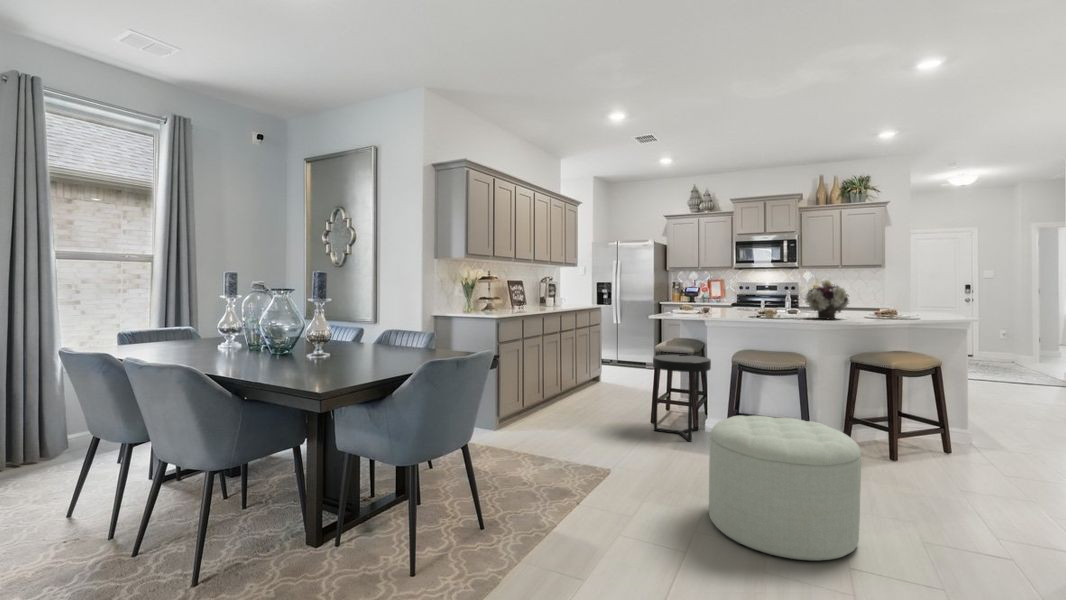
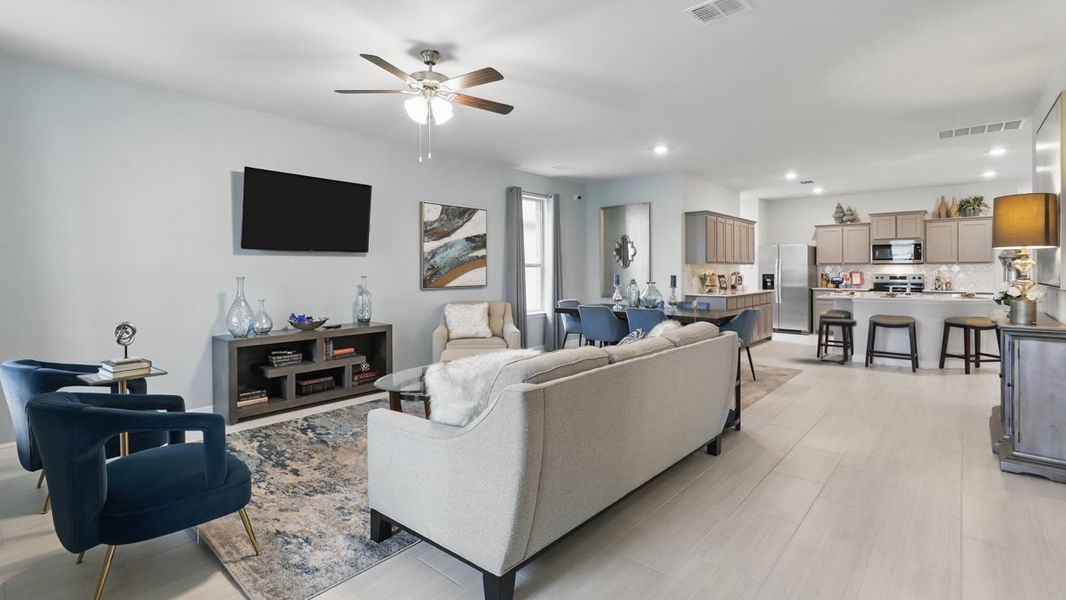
flower arrangement: present [805,280,849,319] -> none [918,275,949,298]
ottoman: present [709,416,861,561] -> none [859,340,931,393]

